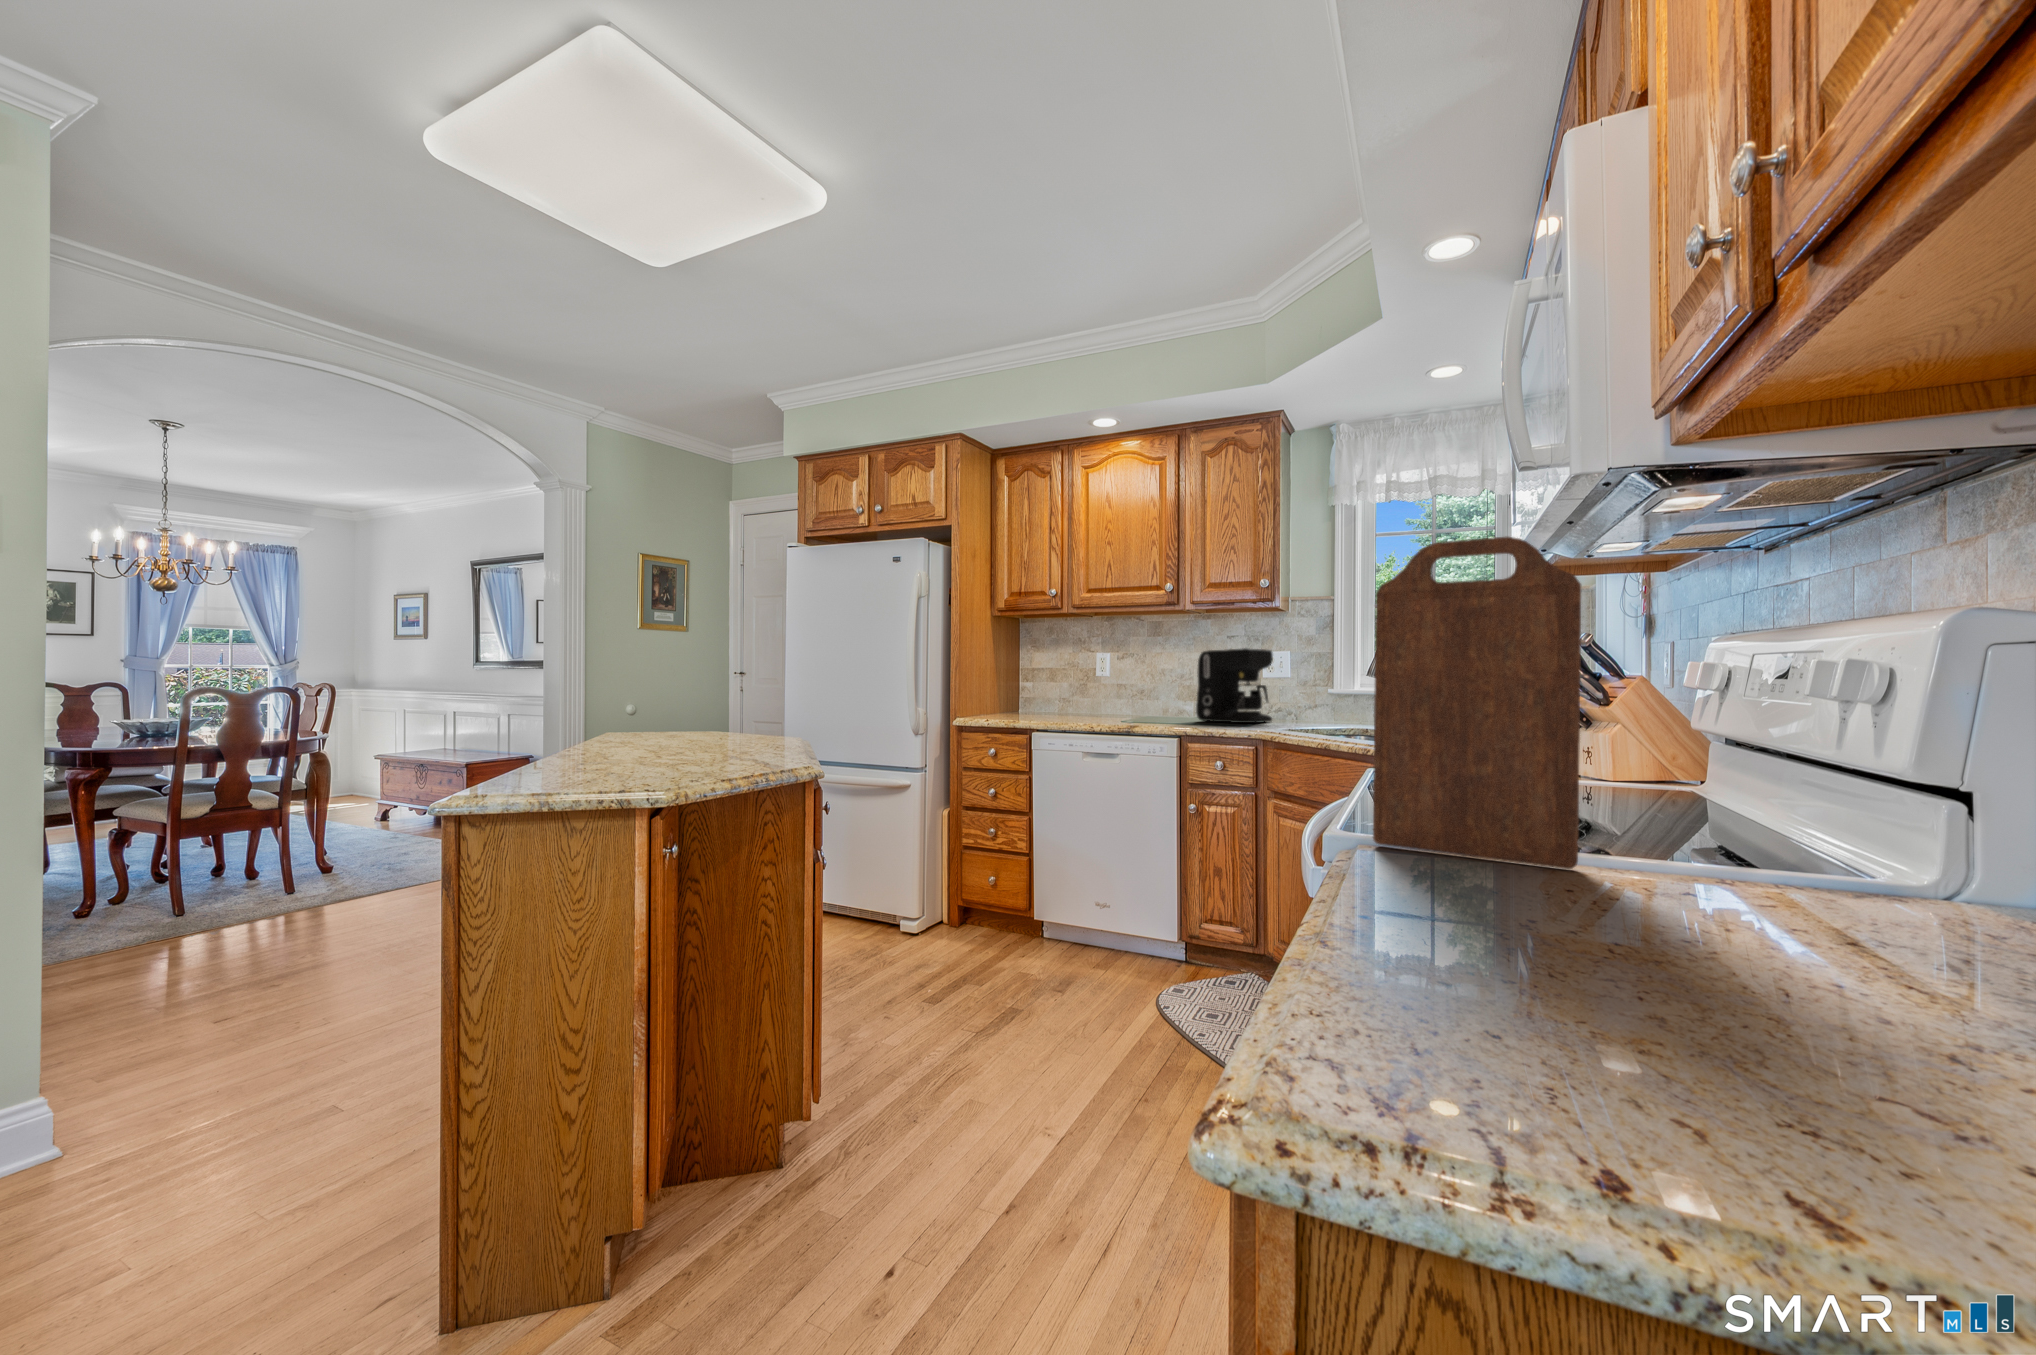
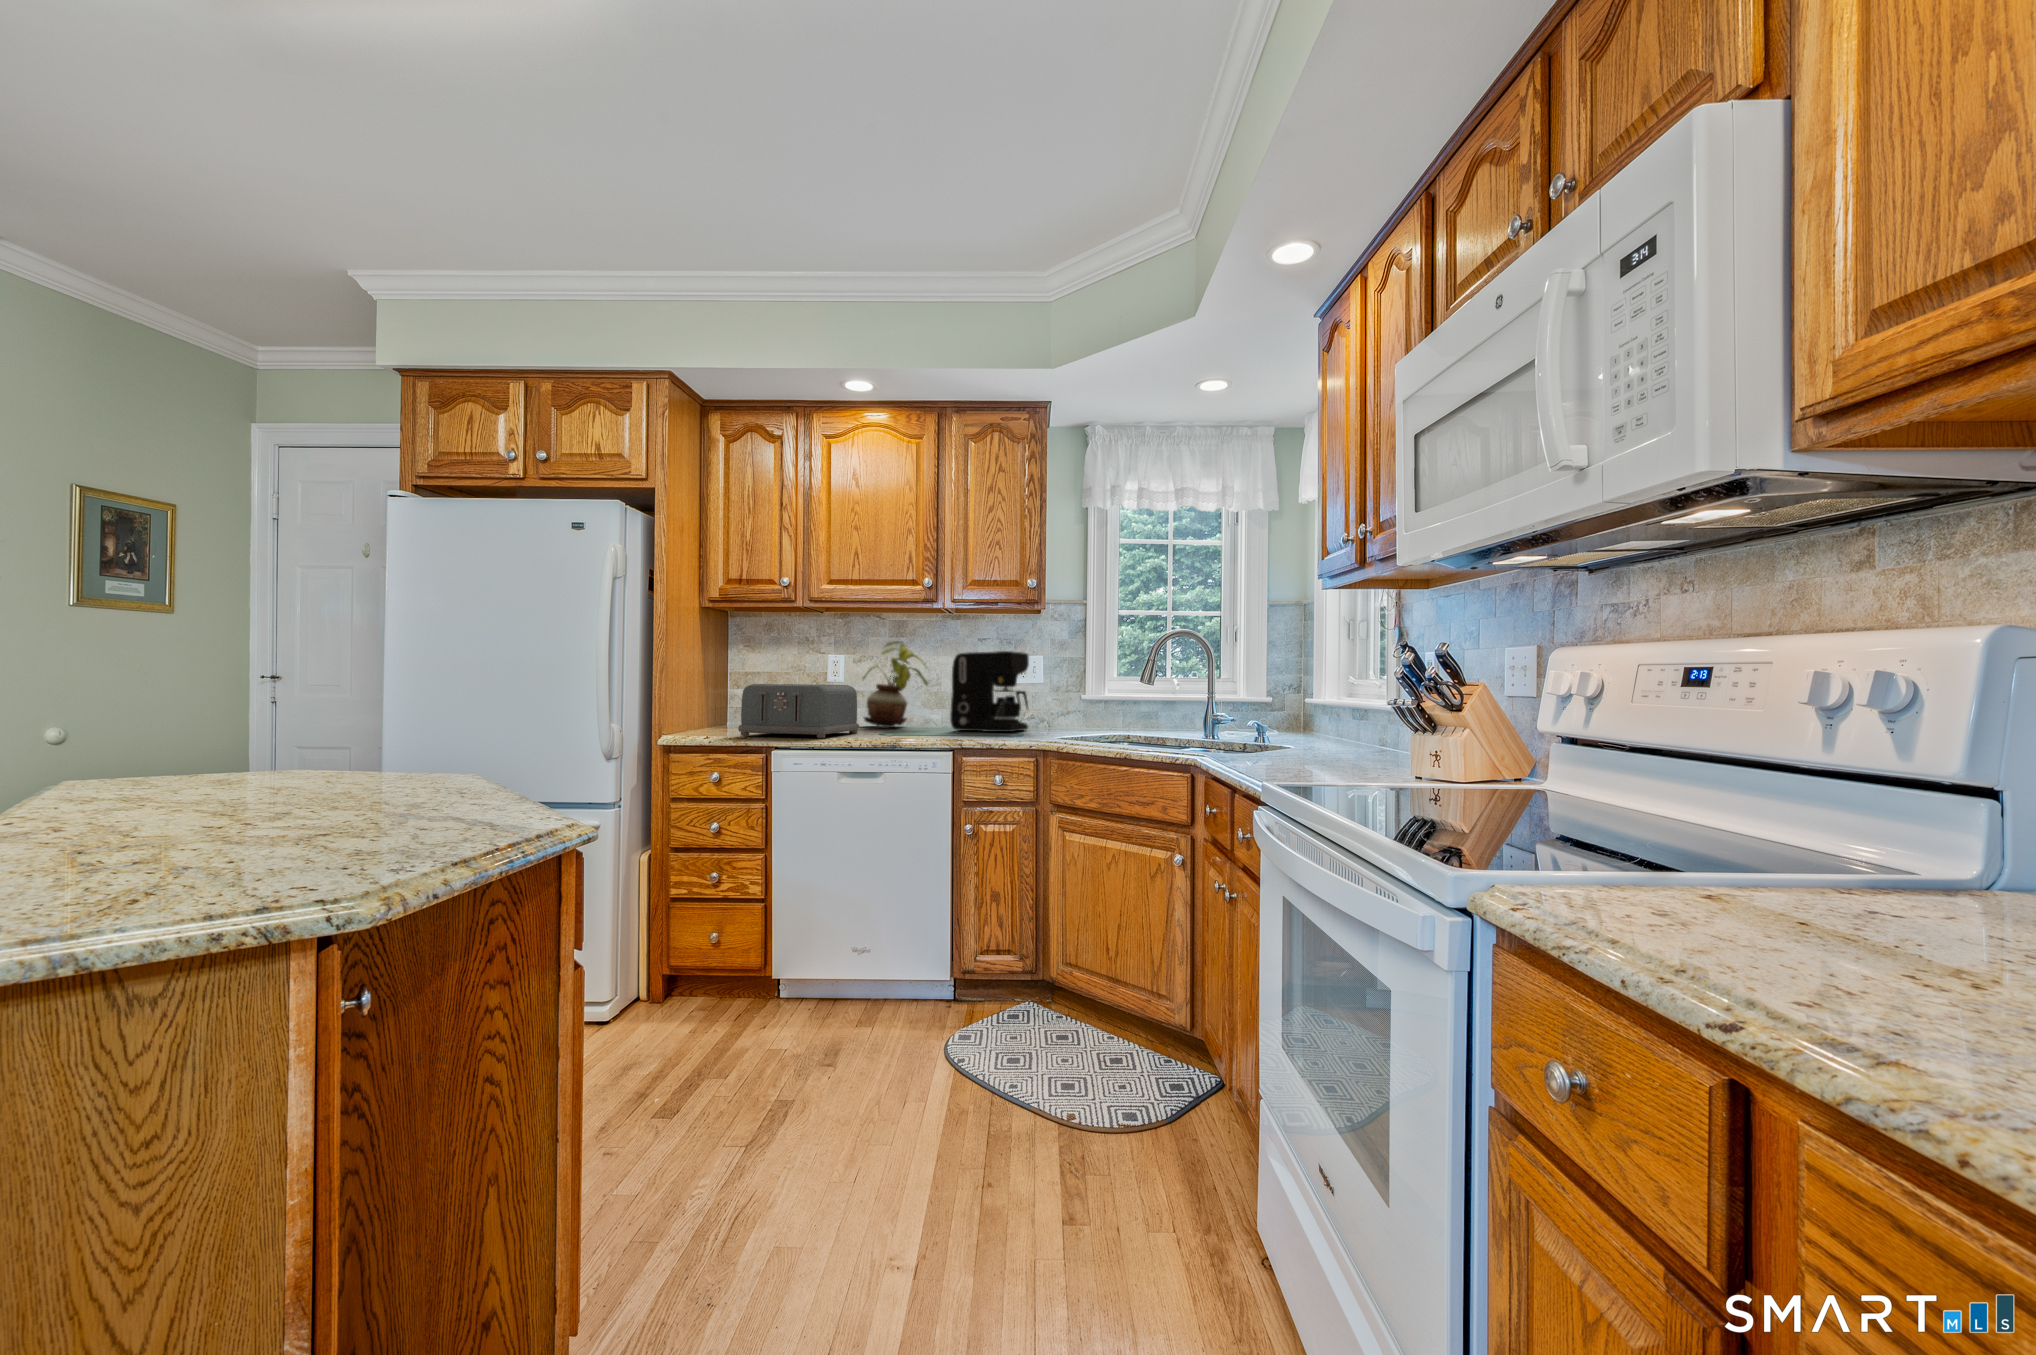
cutting board: present [1373,537,1581,869] -> none [1621,515,1901,923]
potted plant: none [1125,641,1183,718] -> present [863,641,928,727]
toaster: none [1009,679,1112,724] -> present [738,684,859,738]

